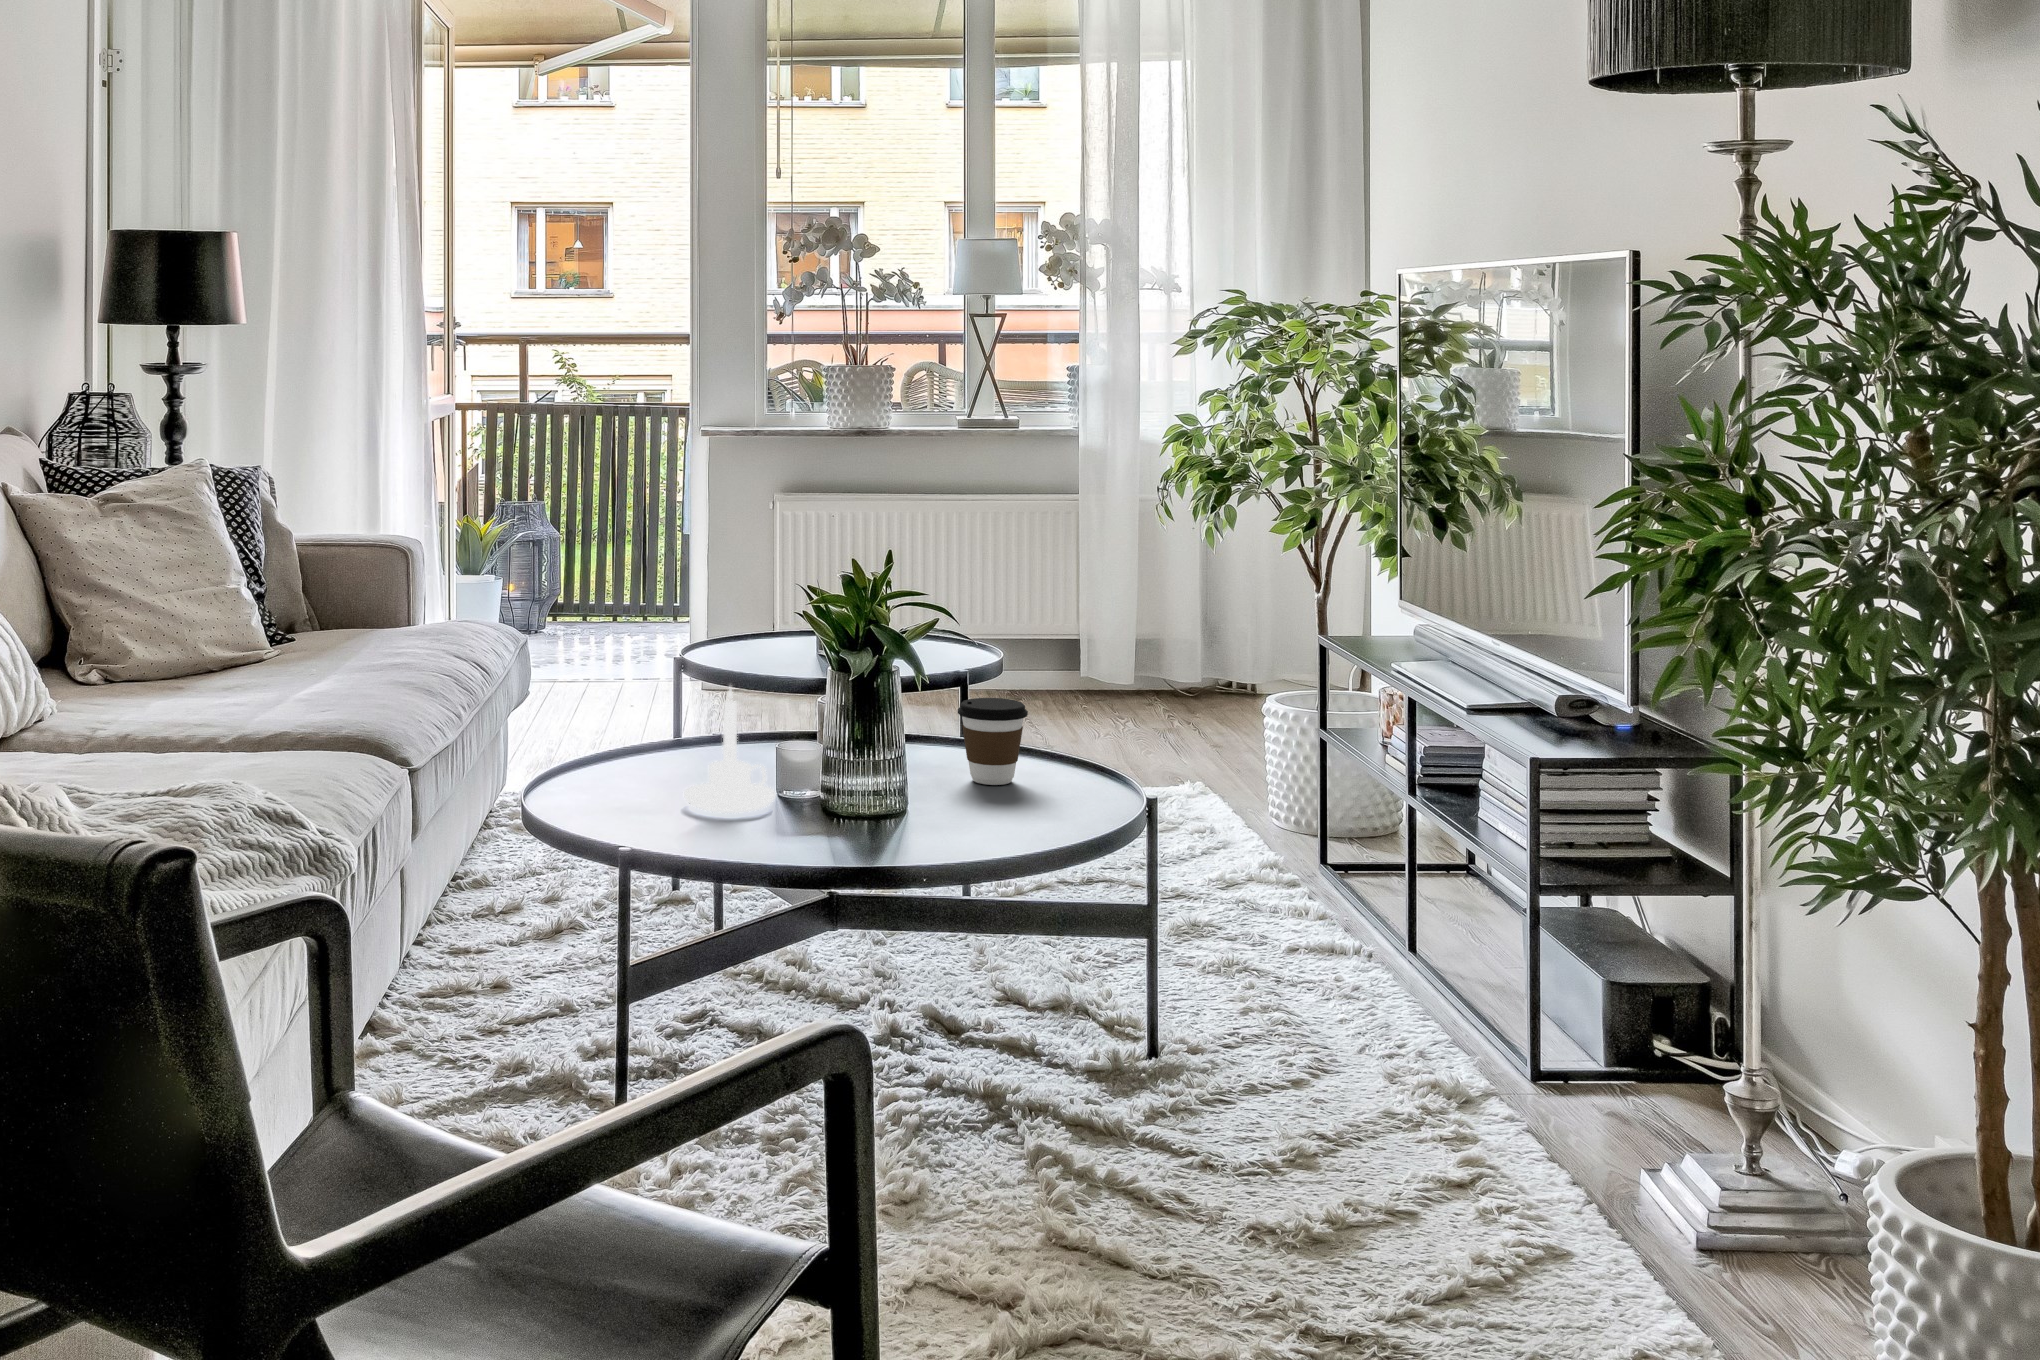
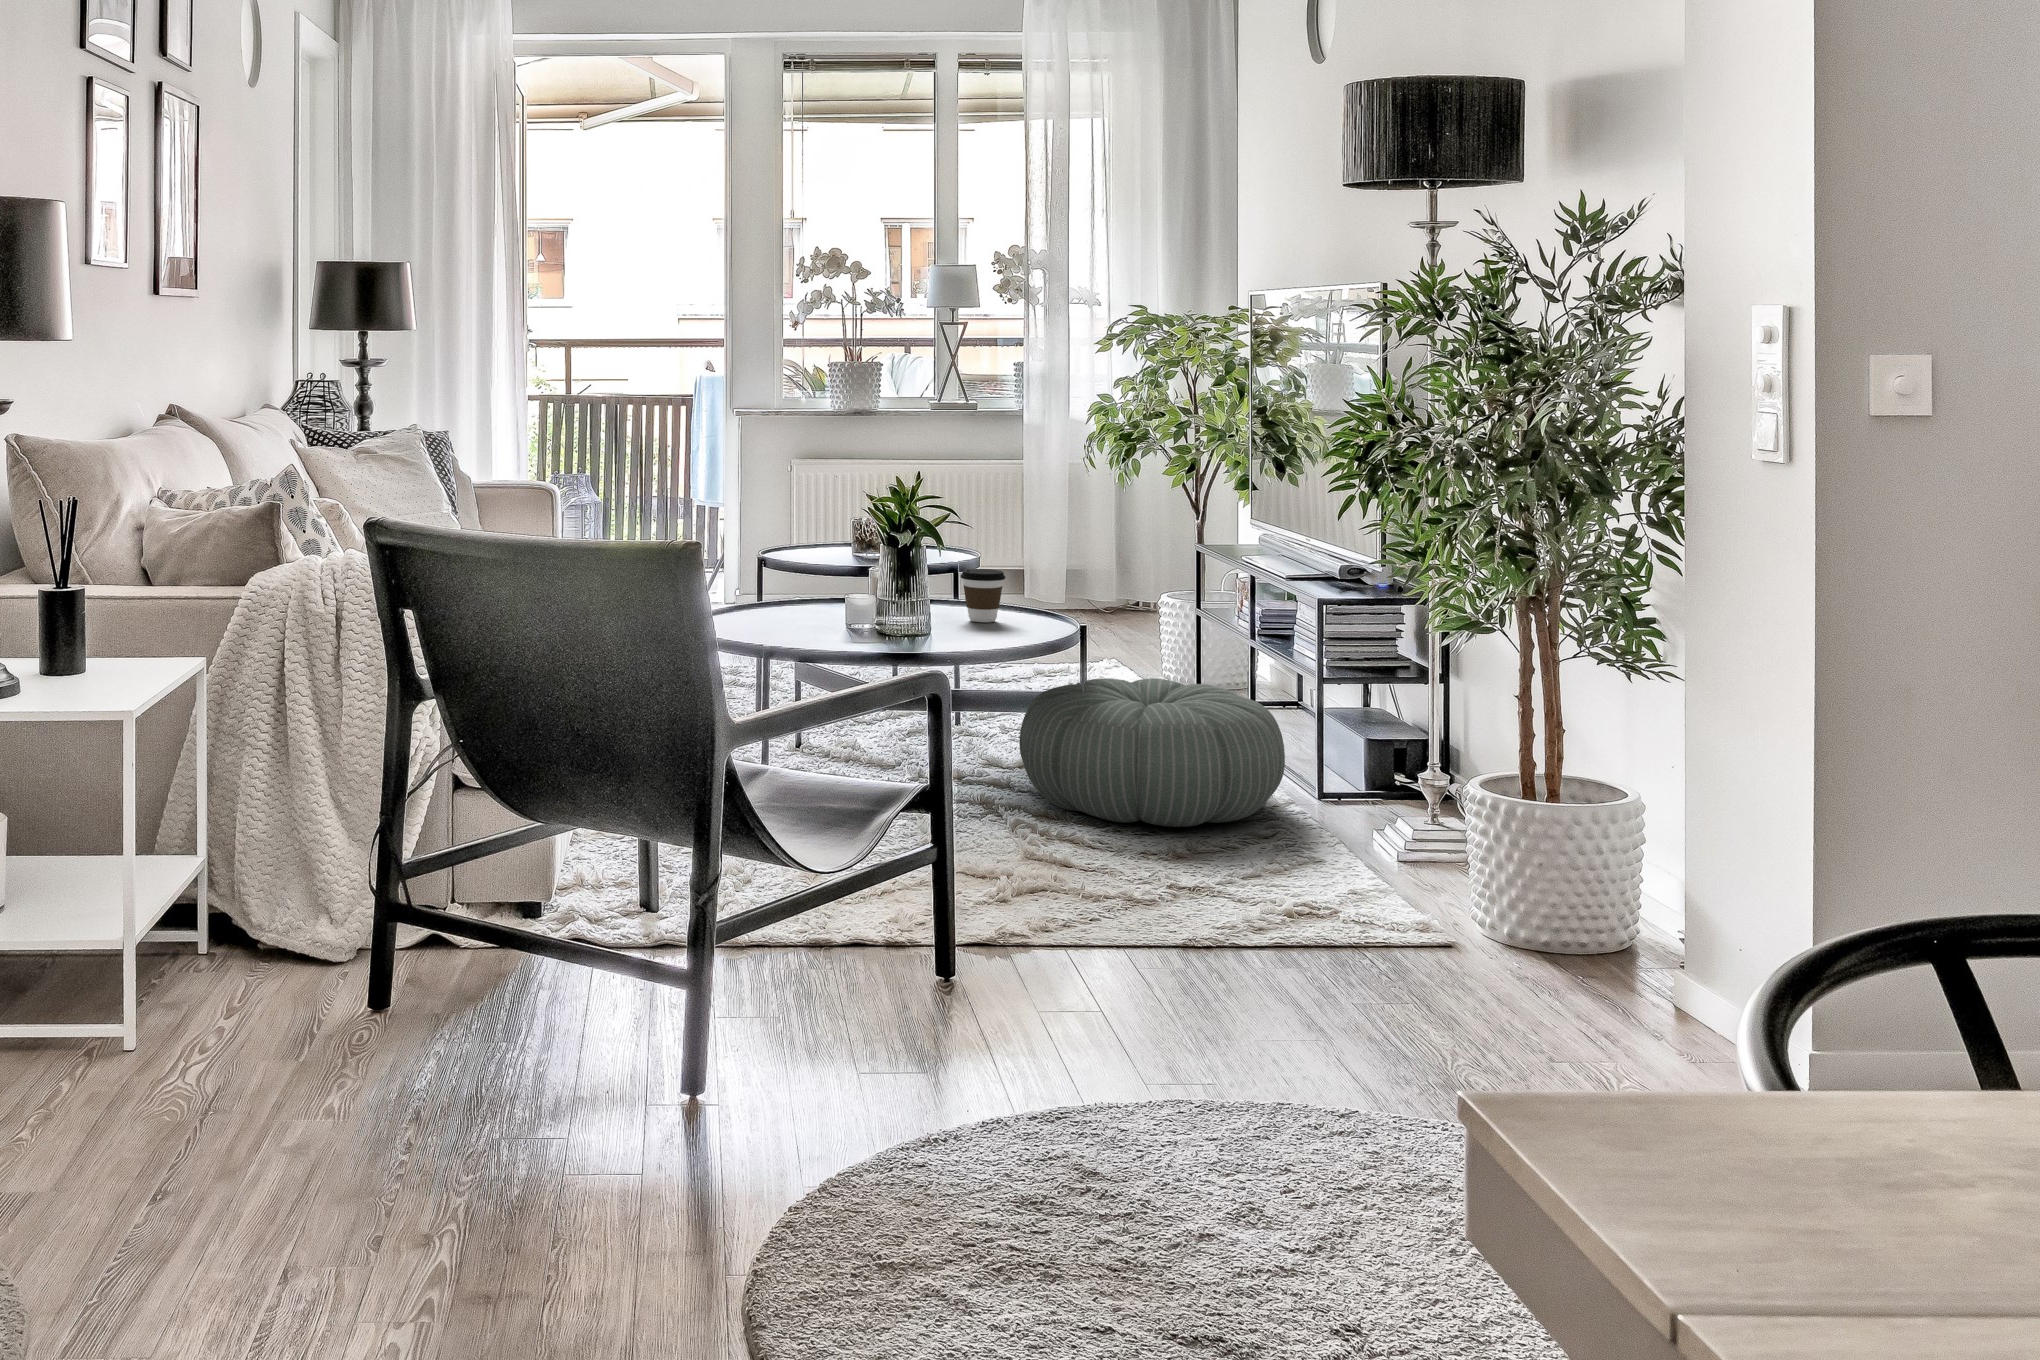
candle holder: present [684,688,776,813] -> none [792,554,850,633]
pouf: none [1047,877,1478,1153] -> present [1019,678,1285,827]

